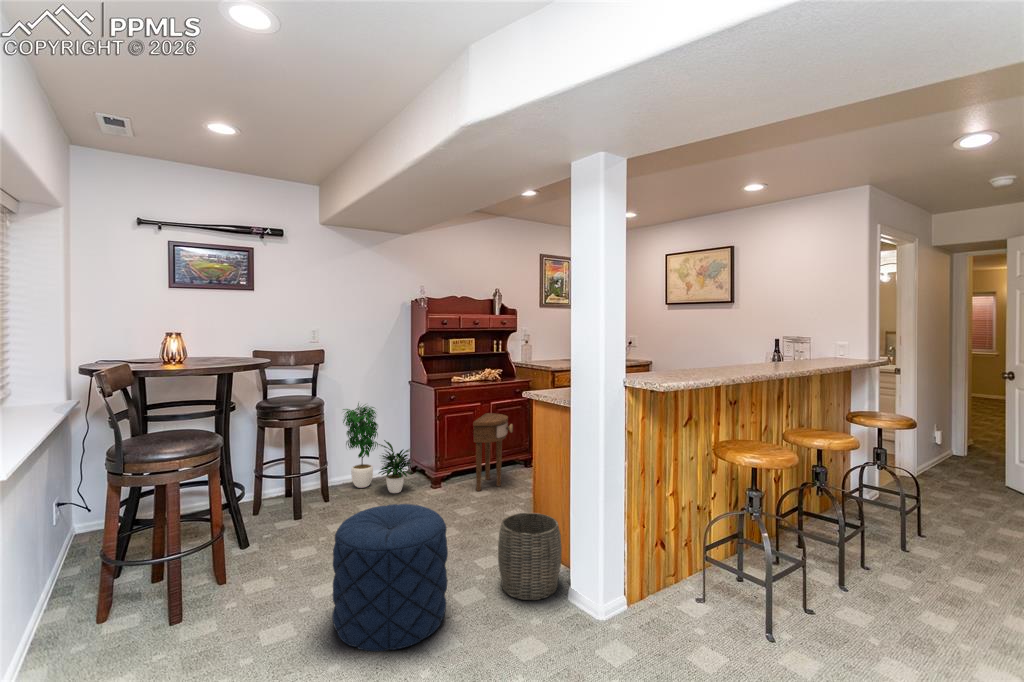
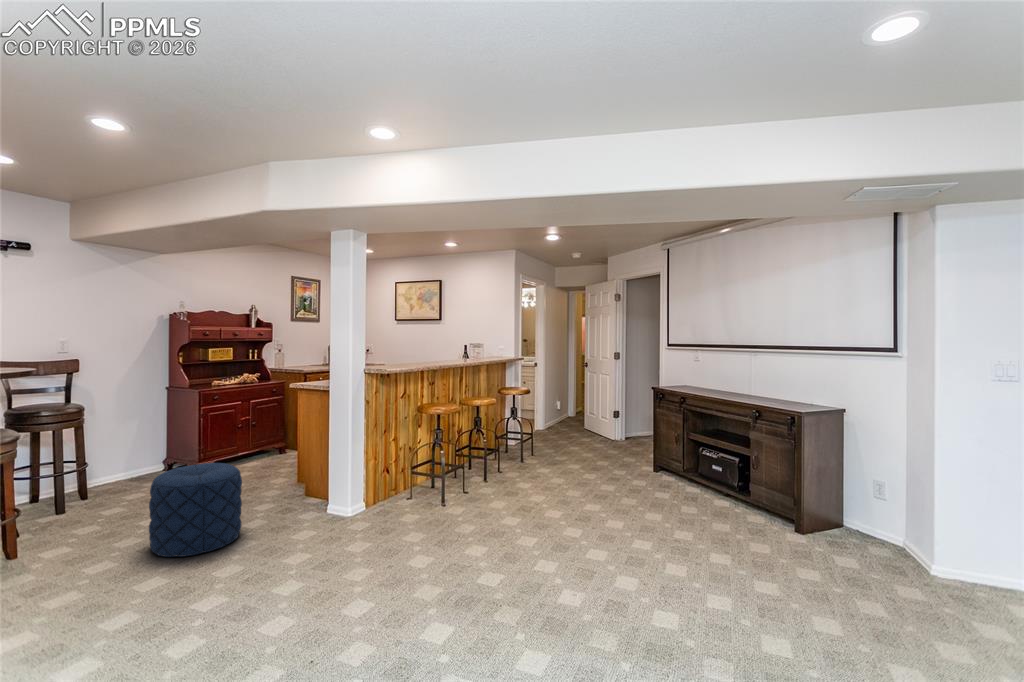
potted plant: present [343,403,412,493] -> none [100,403,181,483]
side table: present [473,413,513,491] -> none [239,408,273,471]
woven basket: present [498,513,562,600] -> none [276,463,322,517]

